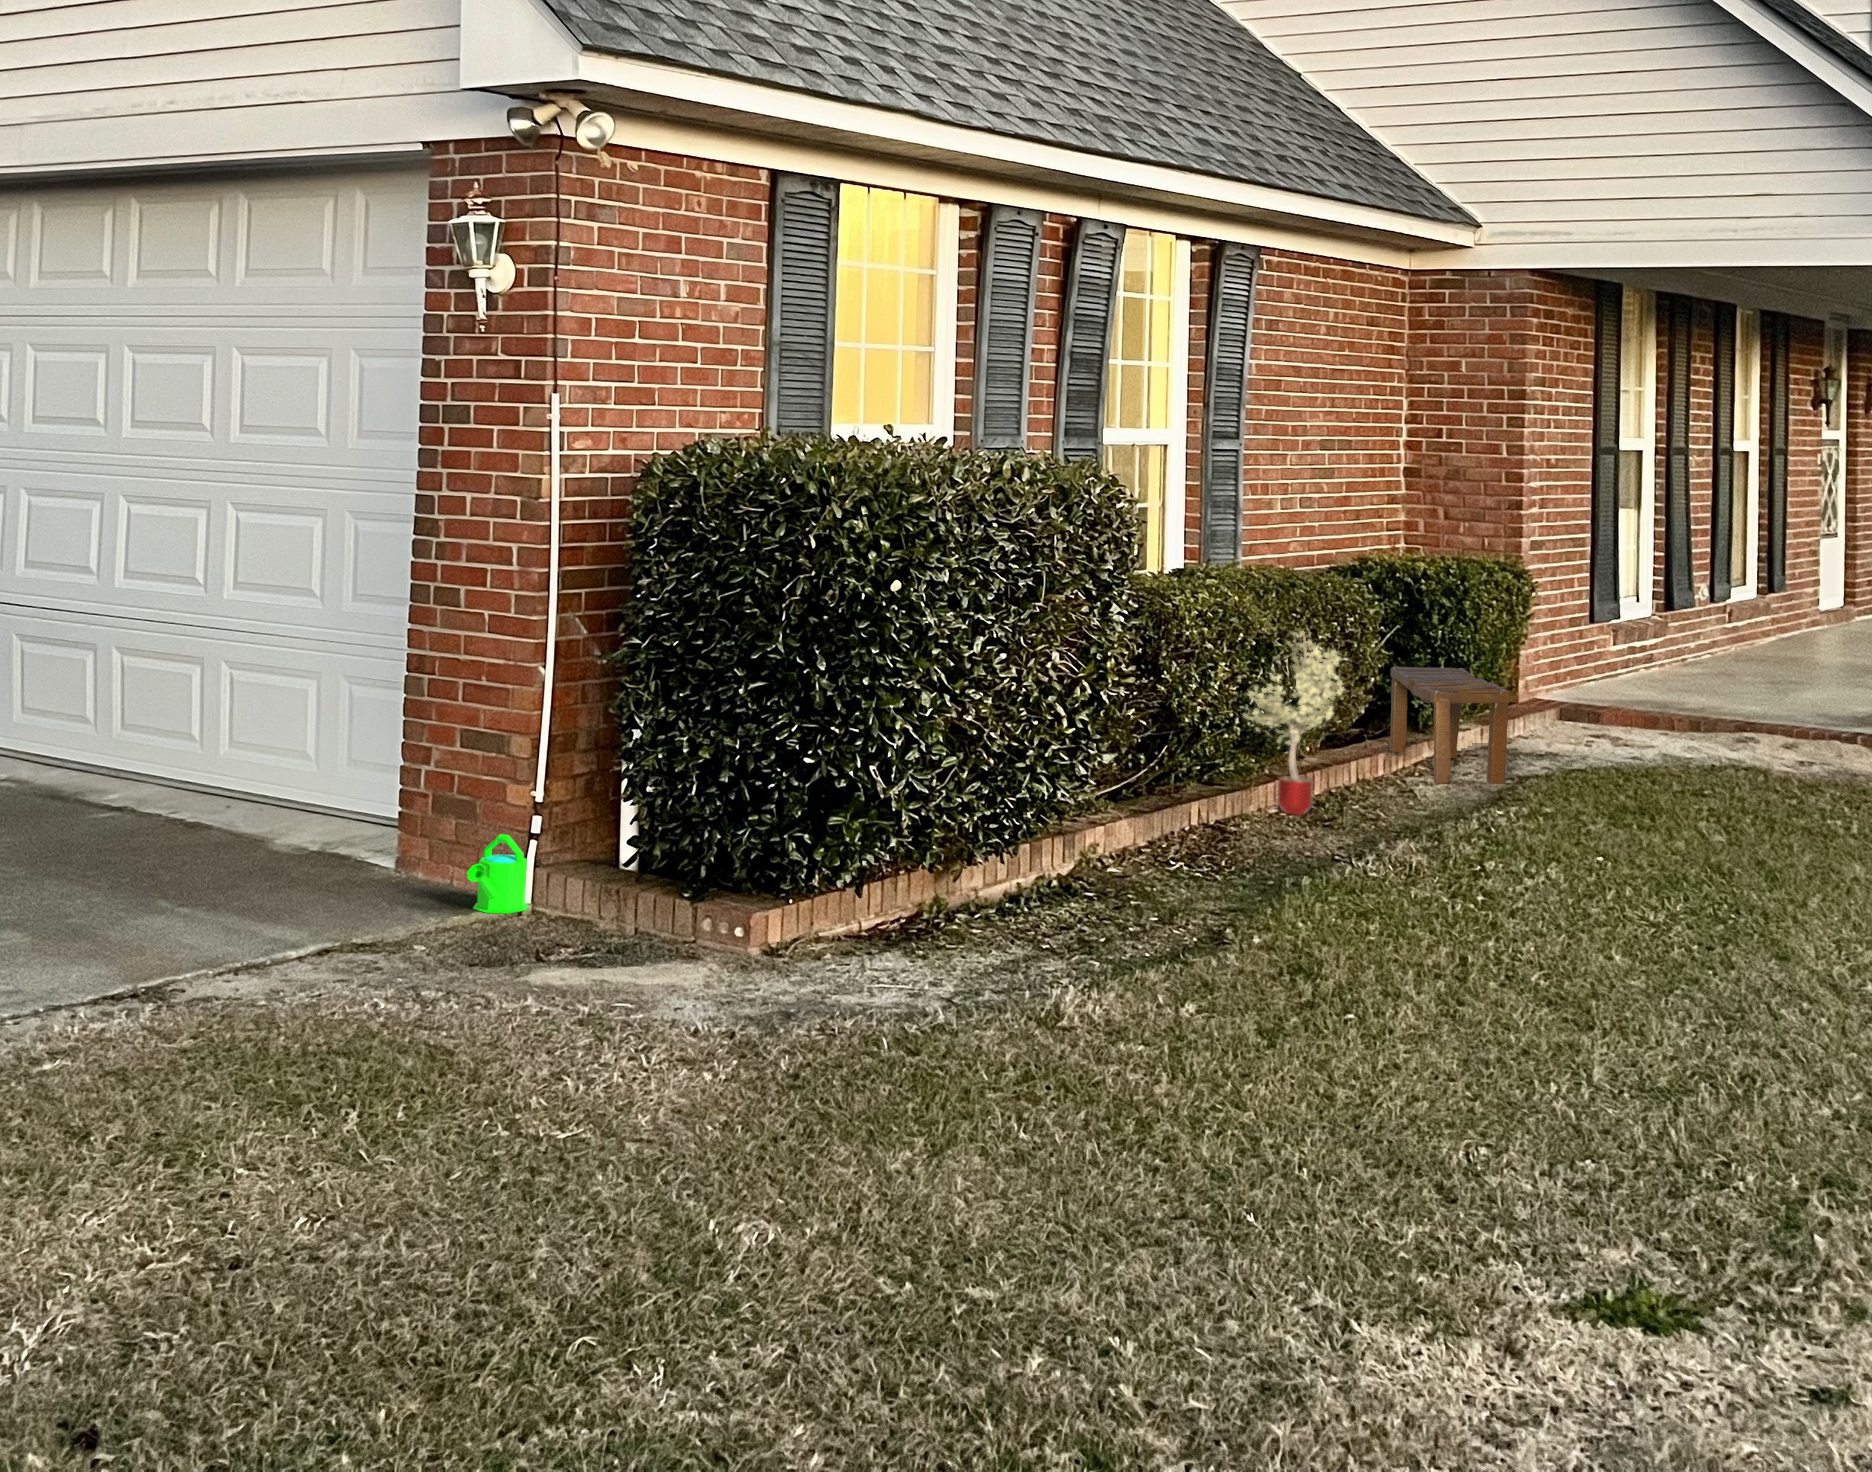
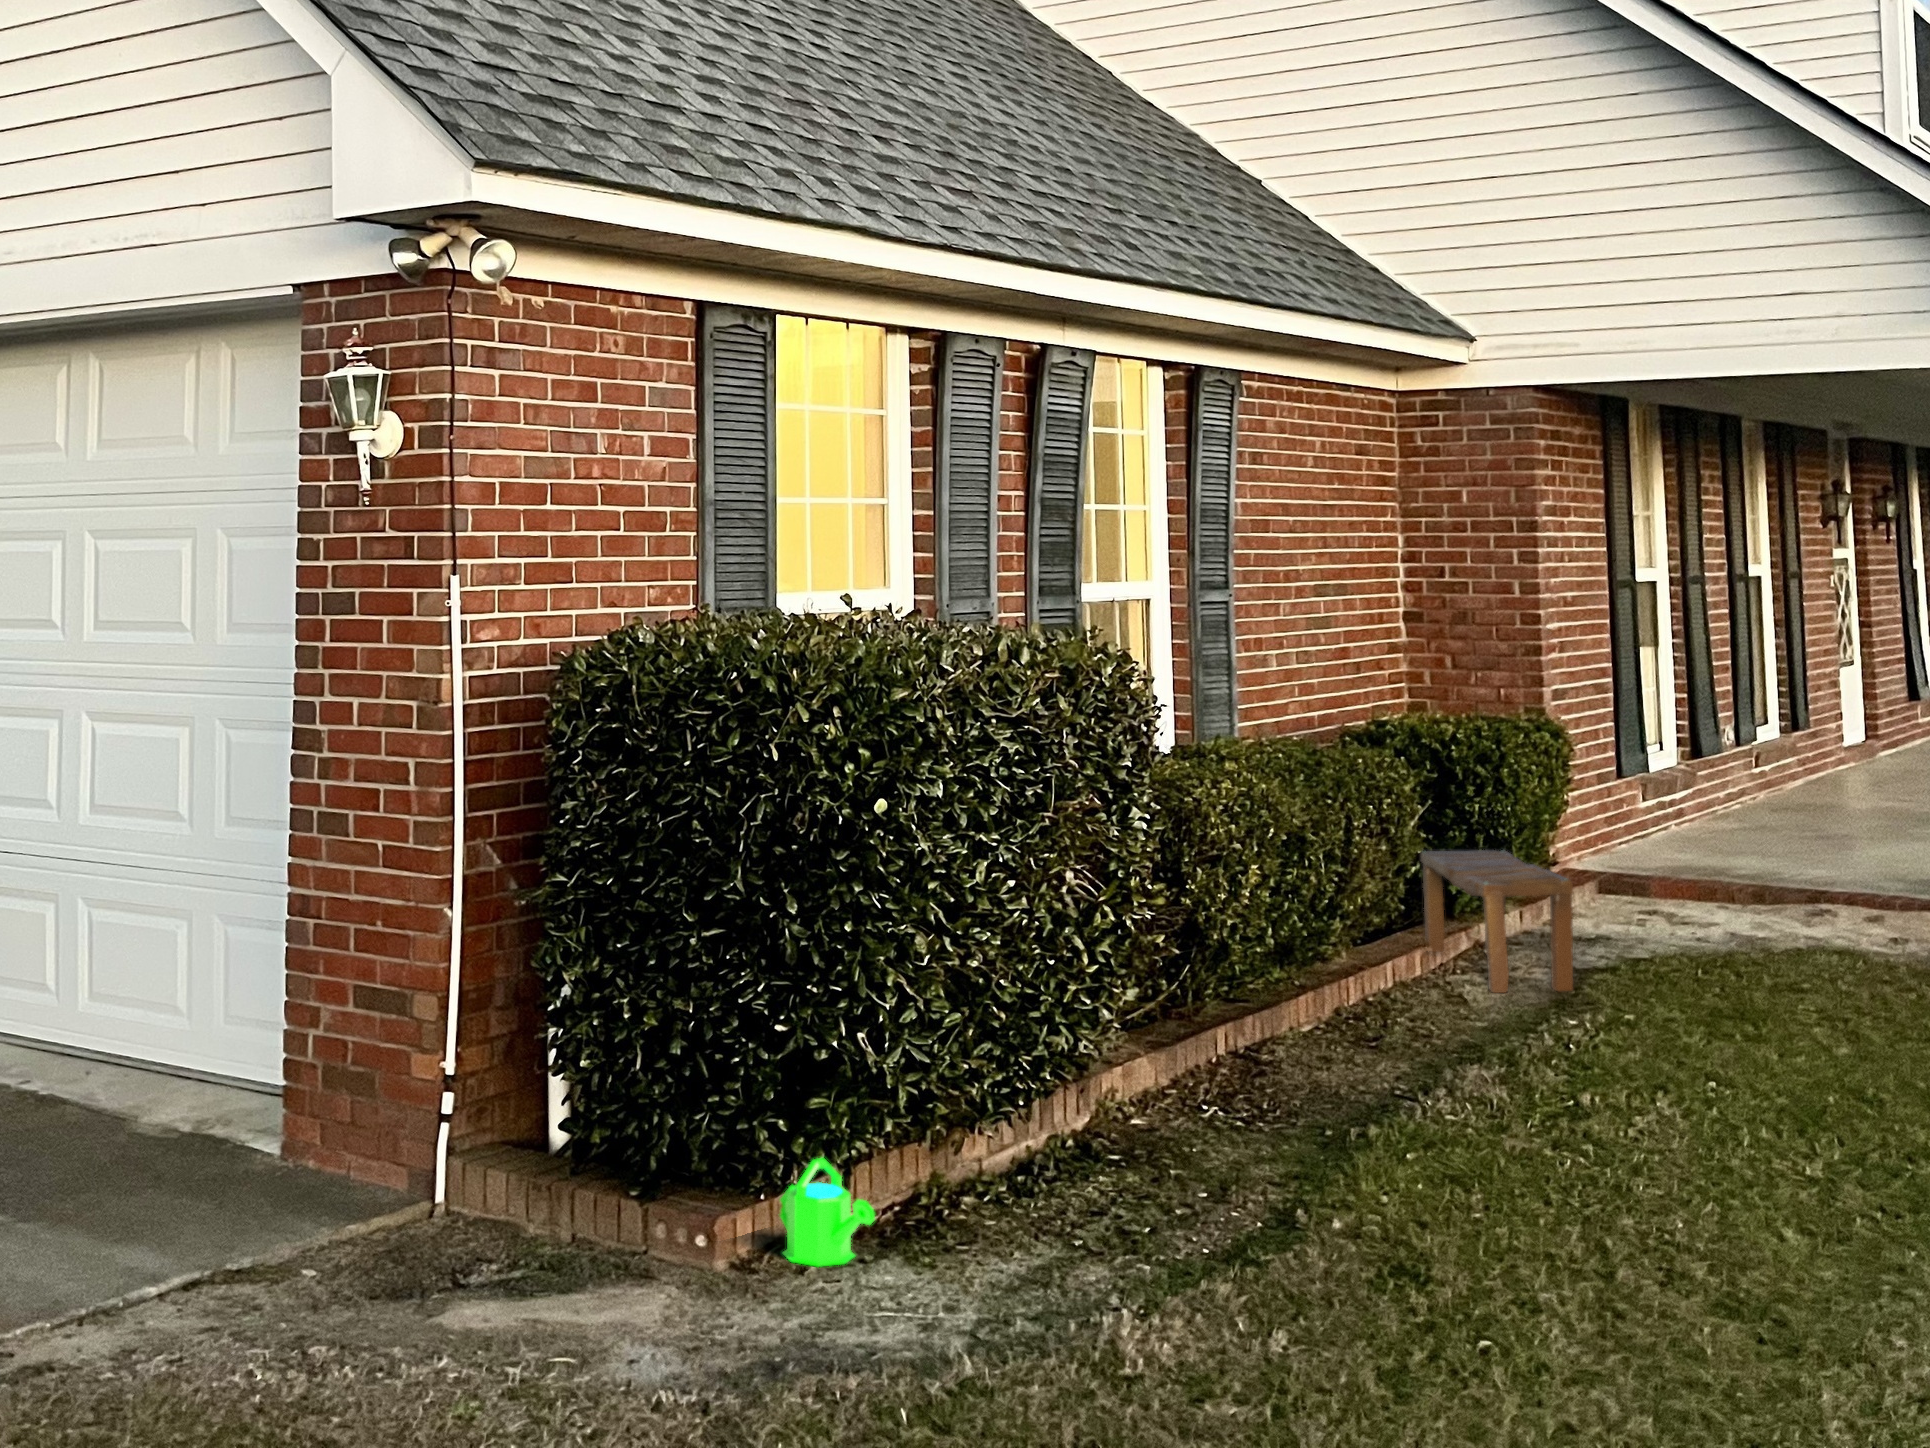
potted tree: present [1244,631,1345,815] -> none [1267,818,1390,1043]
watering can: present [467,834,529,914] -> present [780,1158,875,1267]

